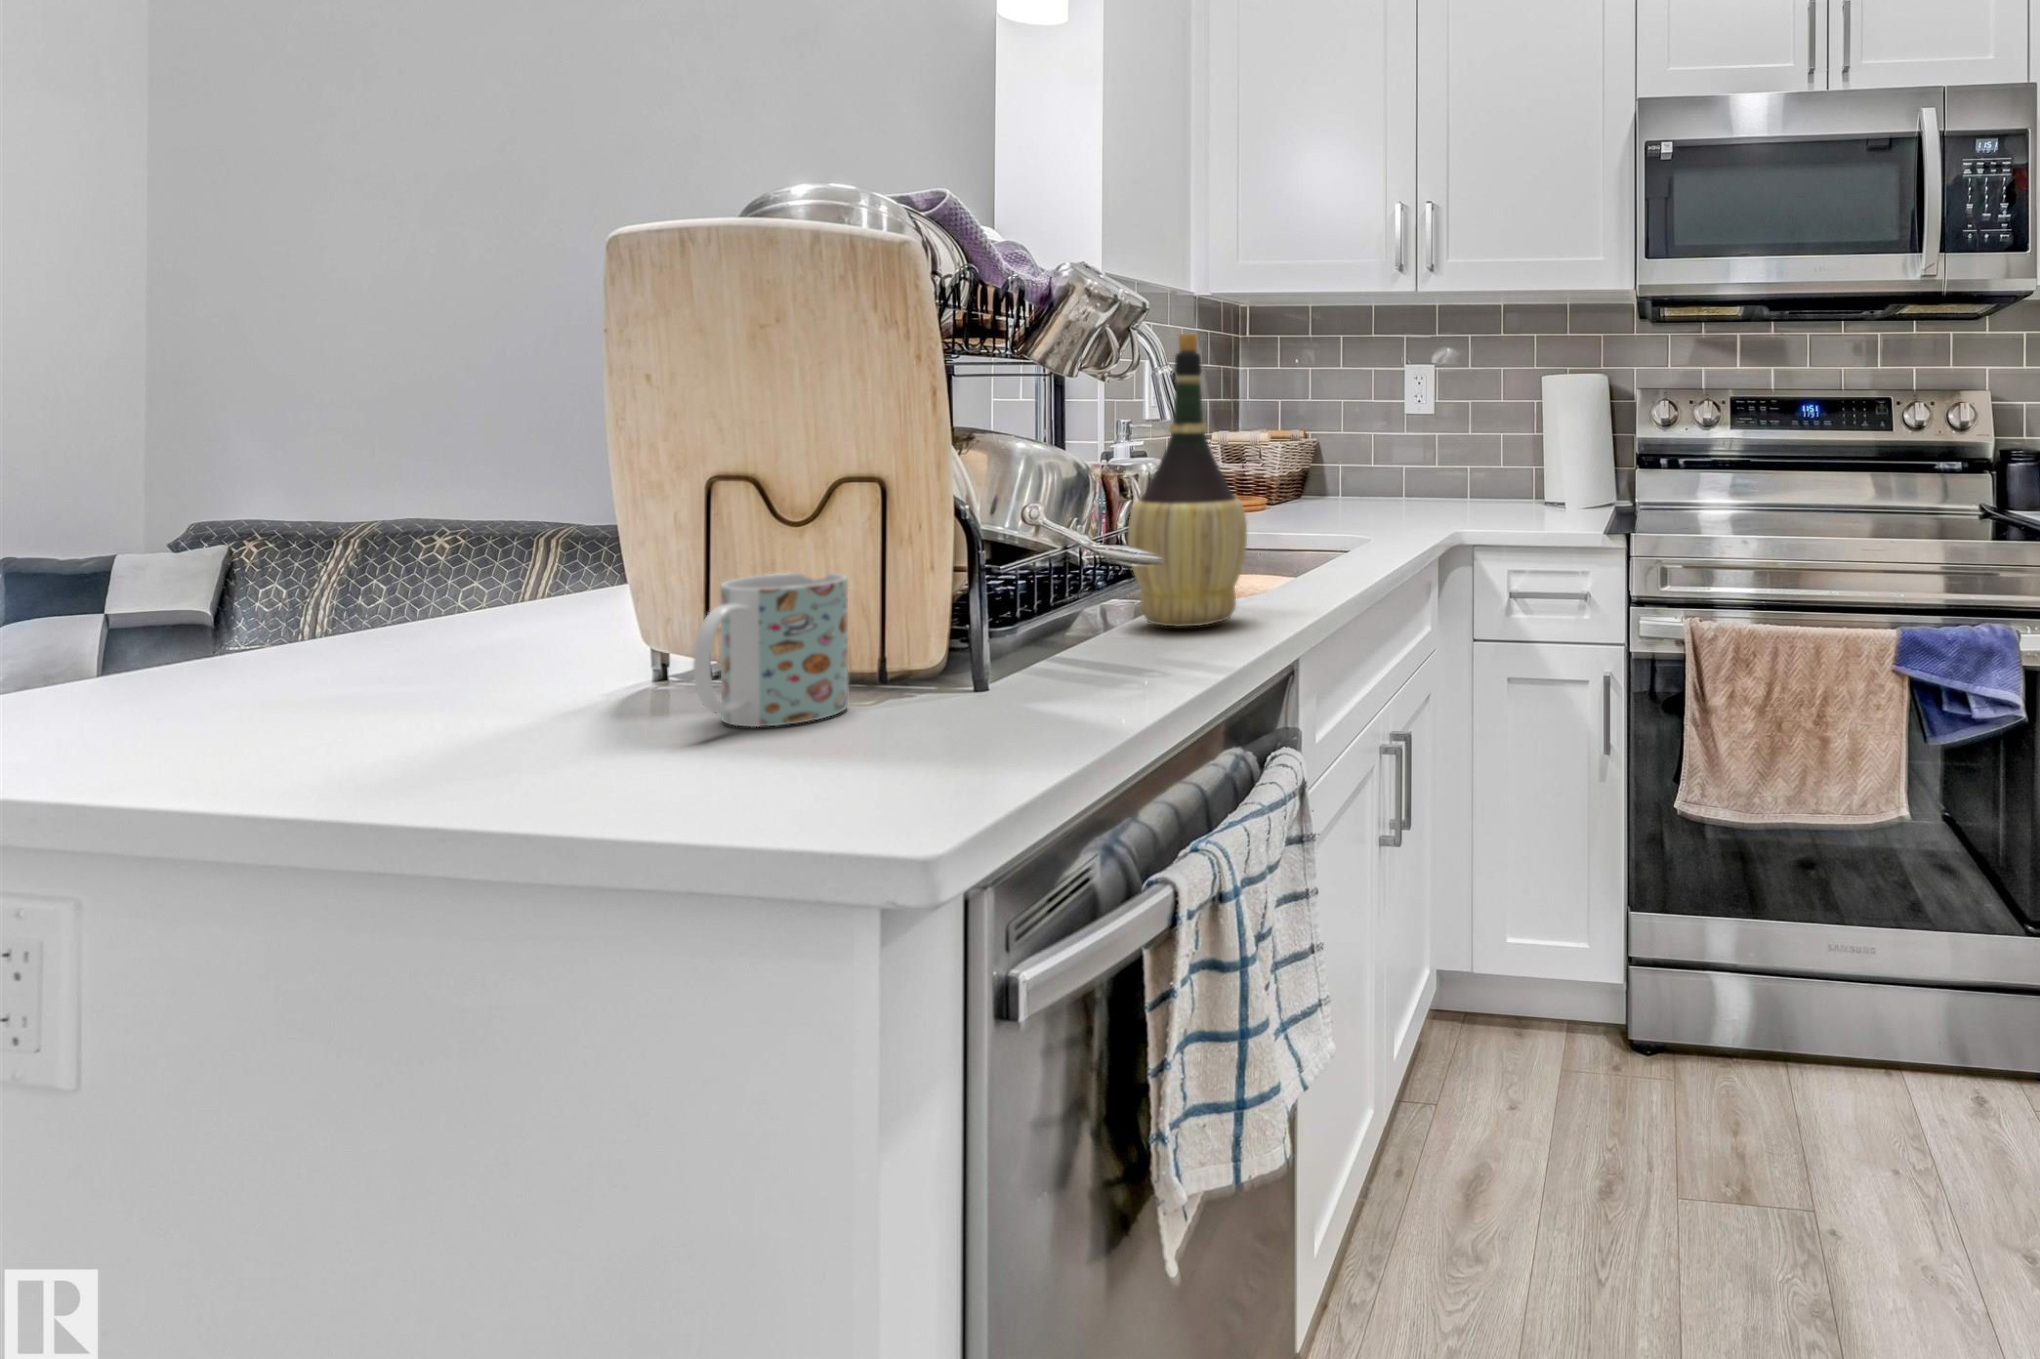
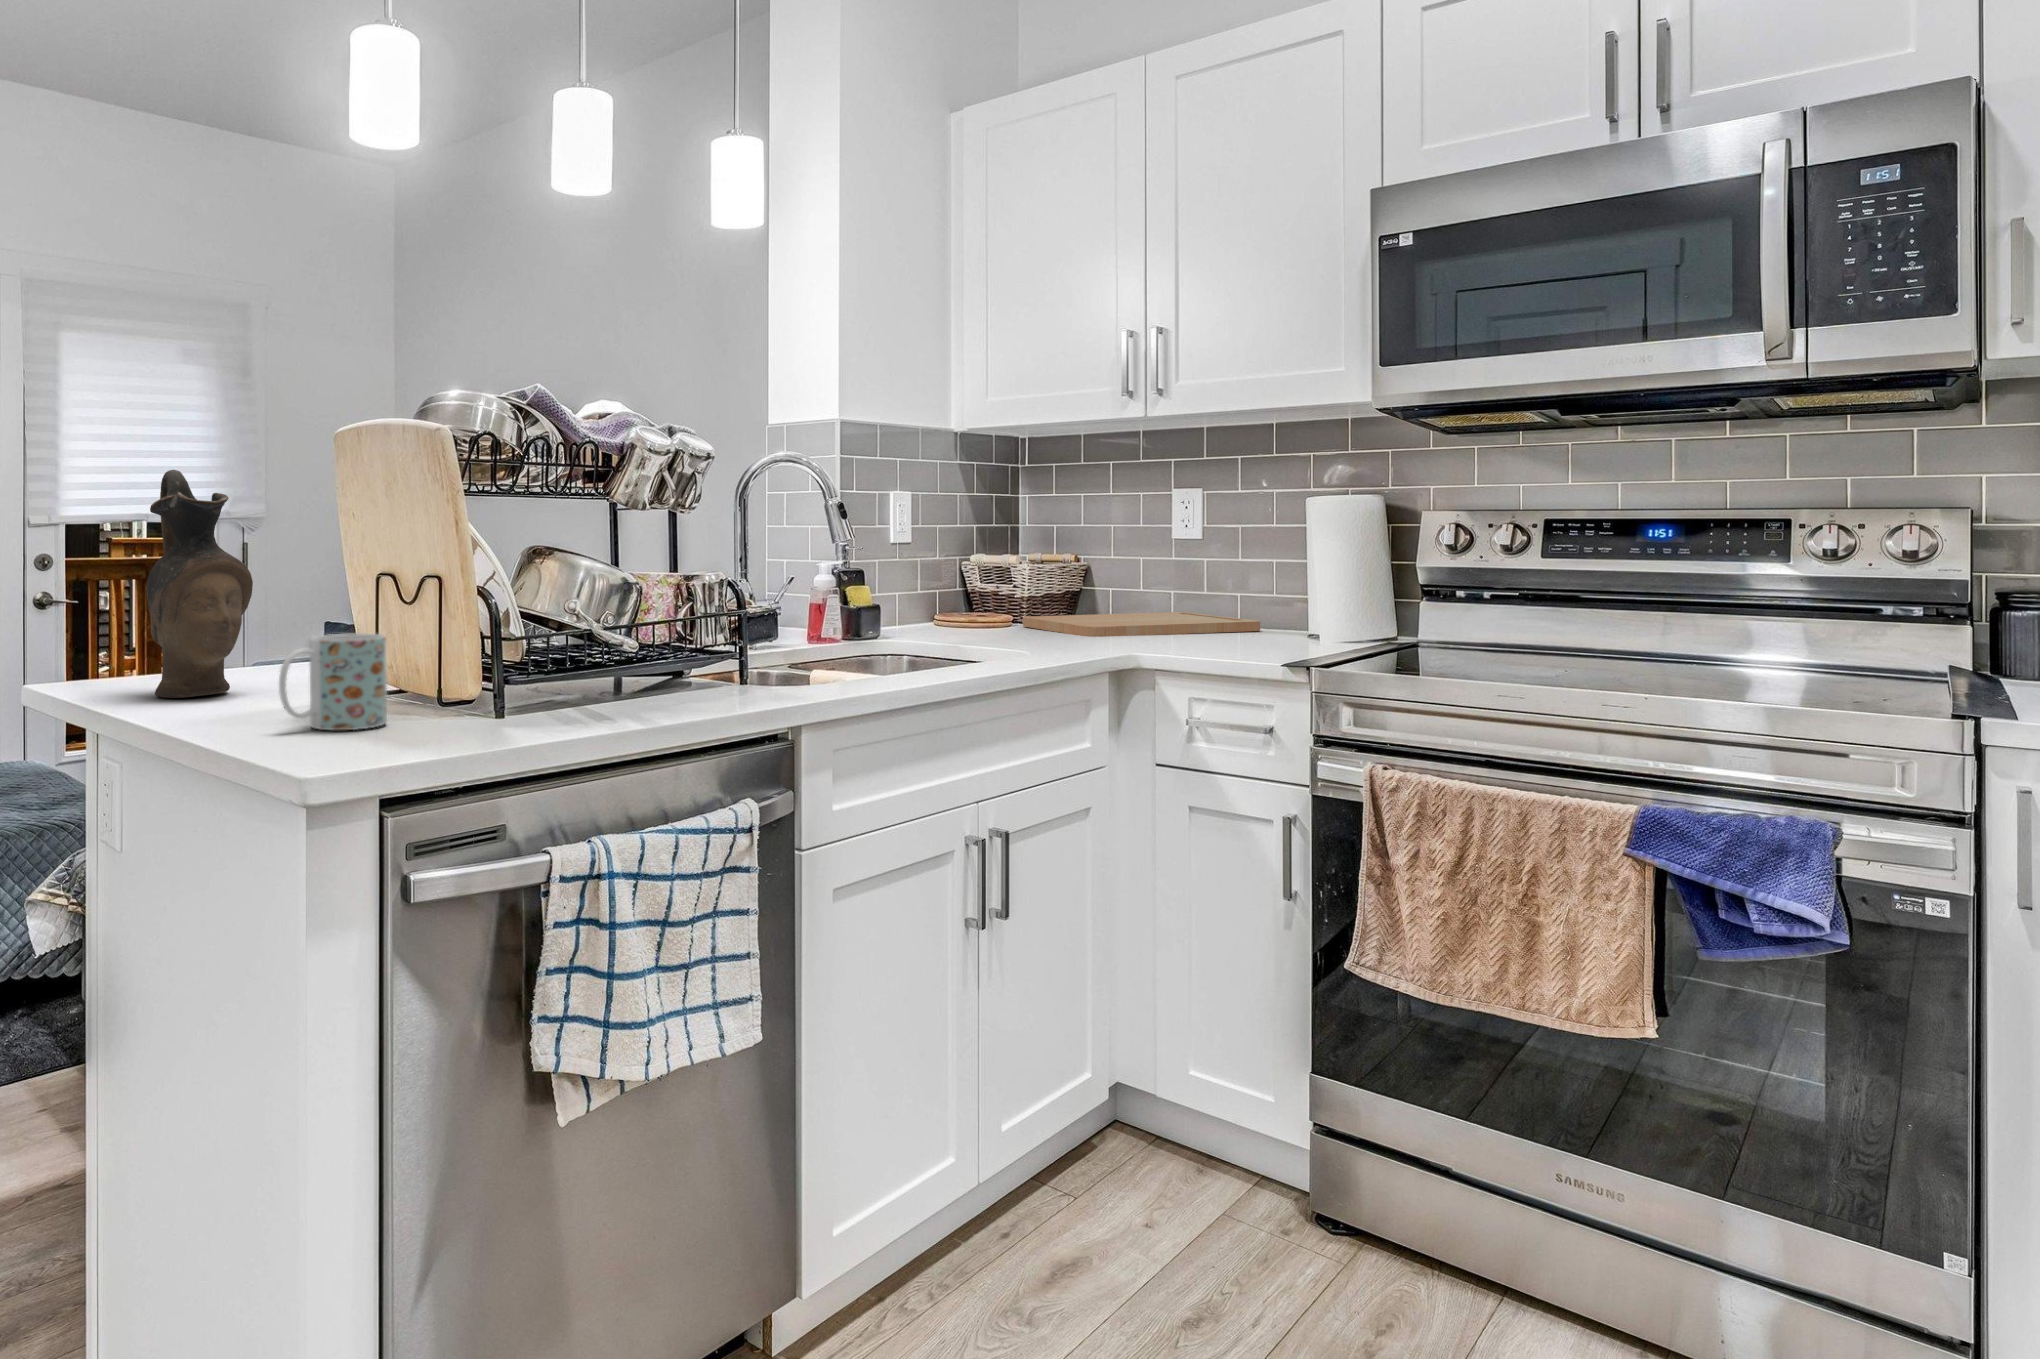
ceramic pitcher: none [220,314,447,708] -> present [147,470,253,698]
wine bottle: present [1128,333,1247,626] -> none [650,463,746,703]
cutting board: none [1274,488,1492,517] -> present [1023,612,1260,637]

